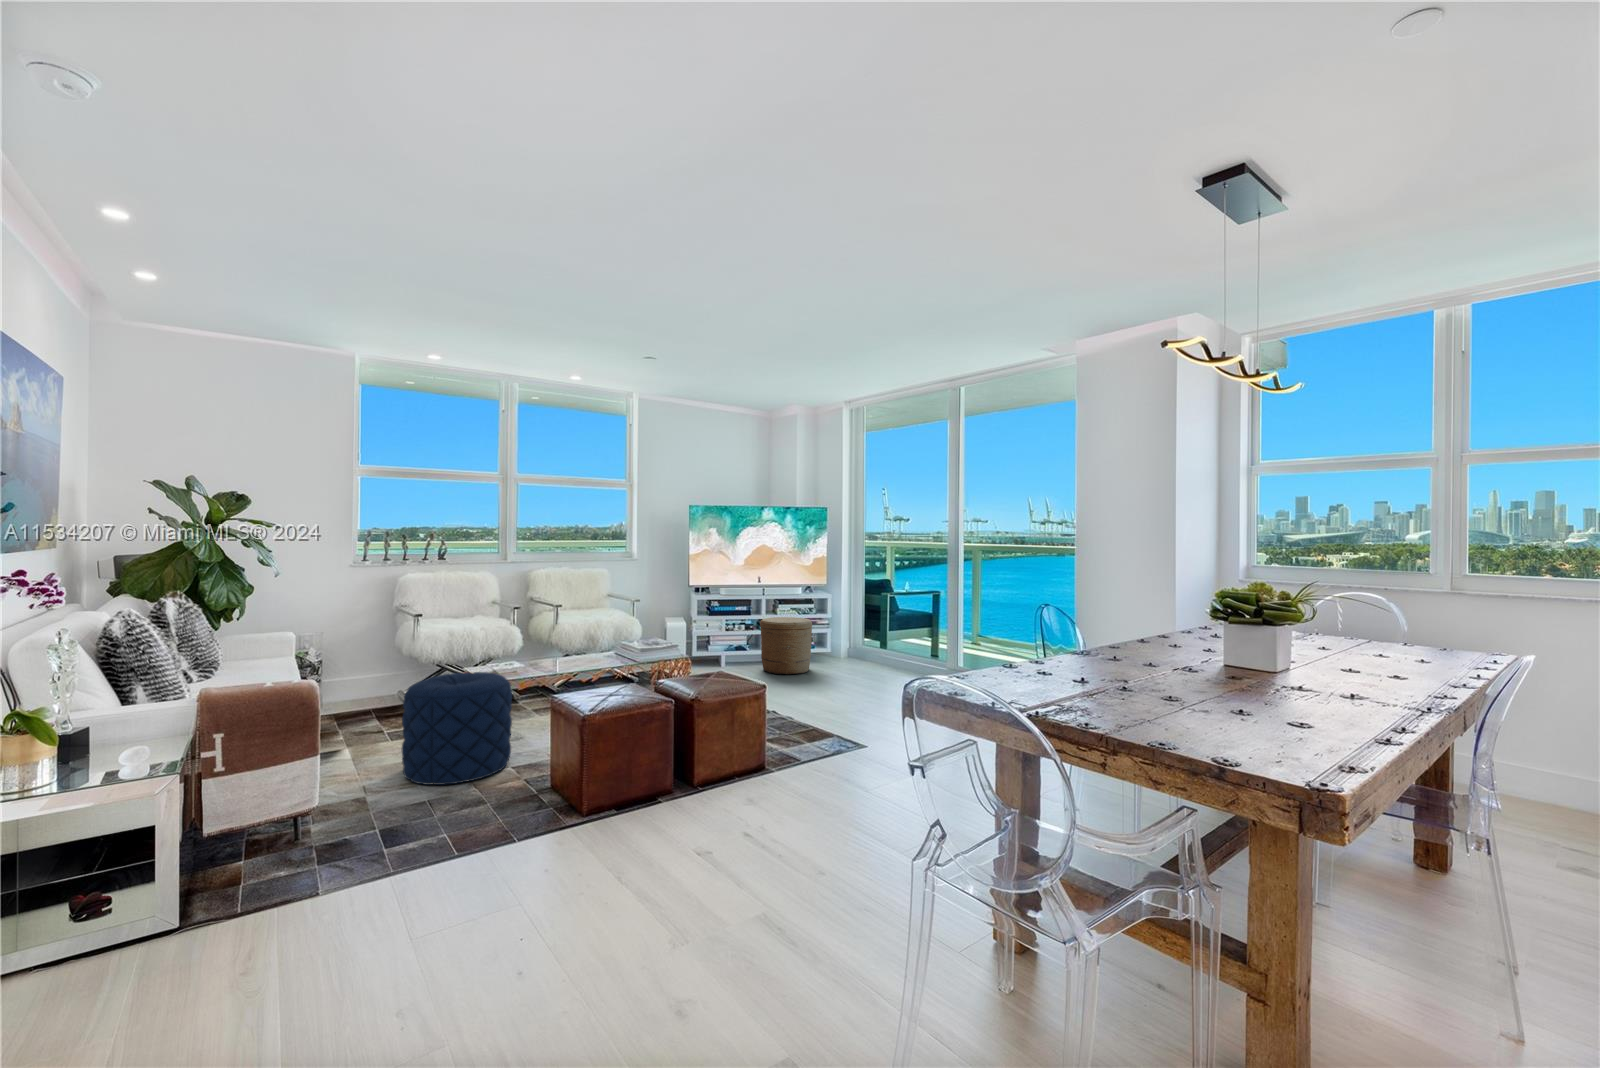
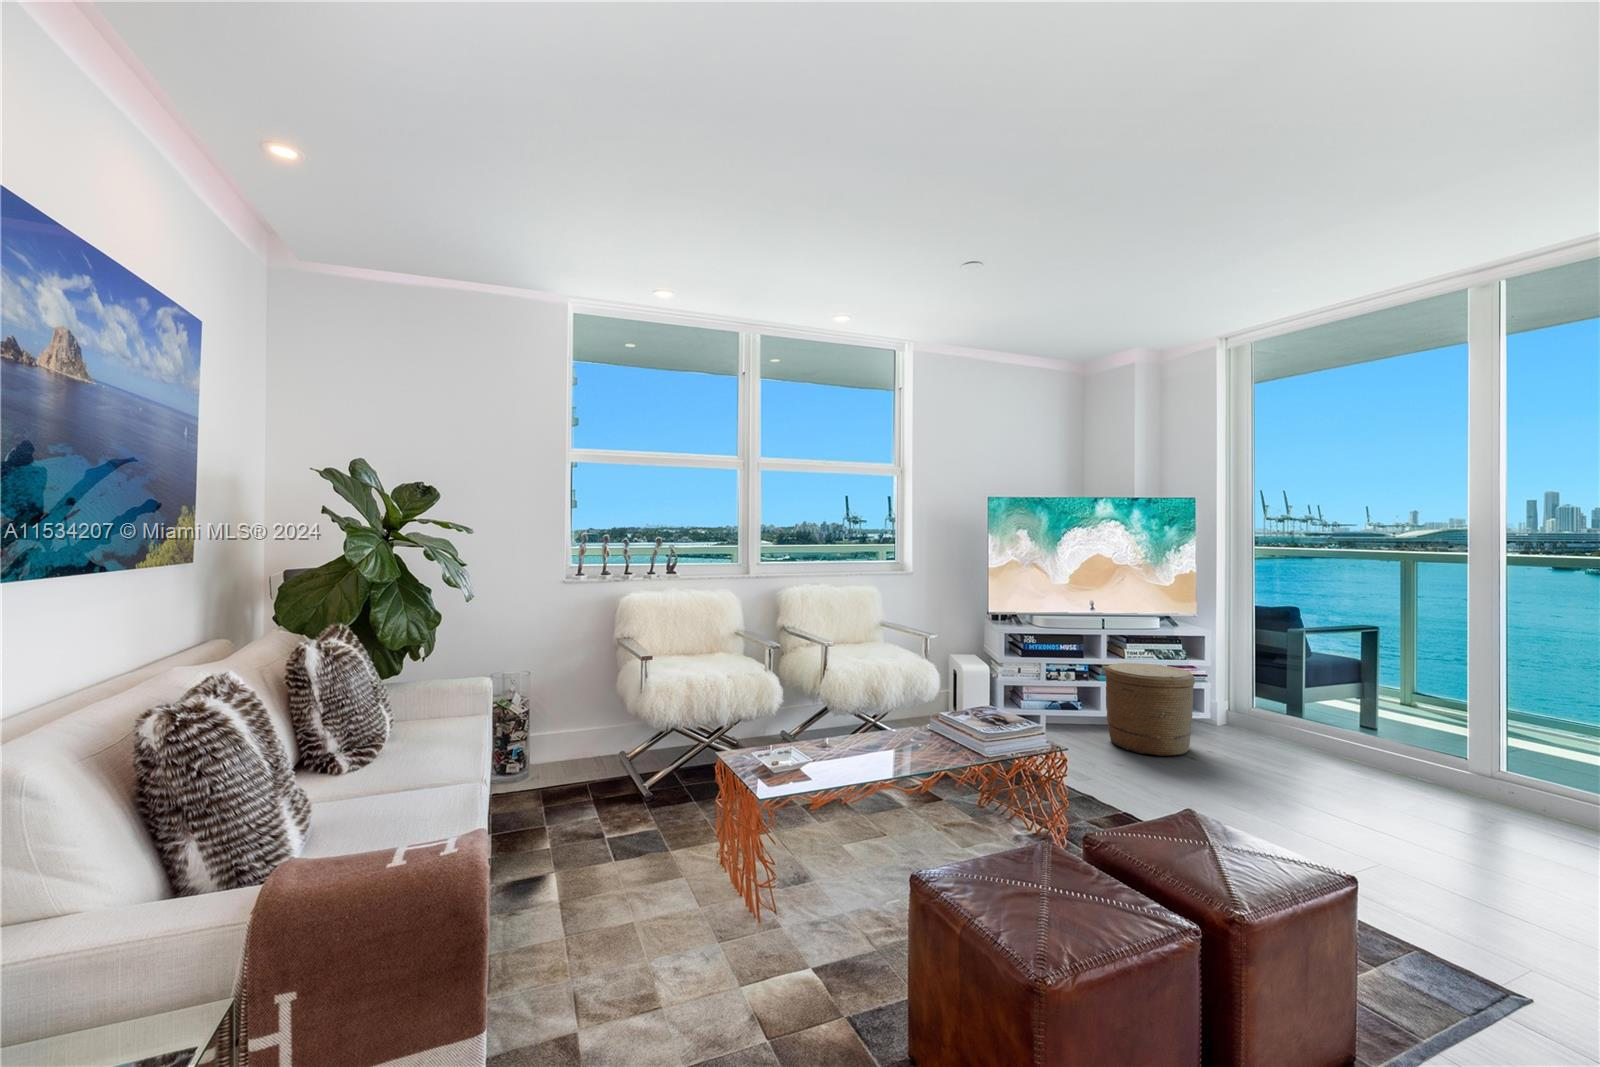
pouf: present [402,672,512,785] -> none [637,779,814,1014]

